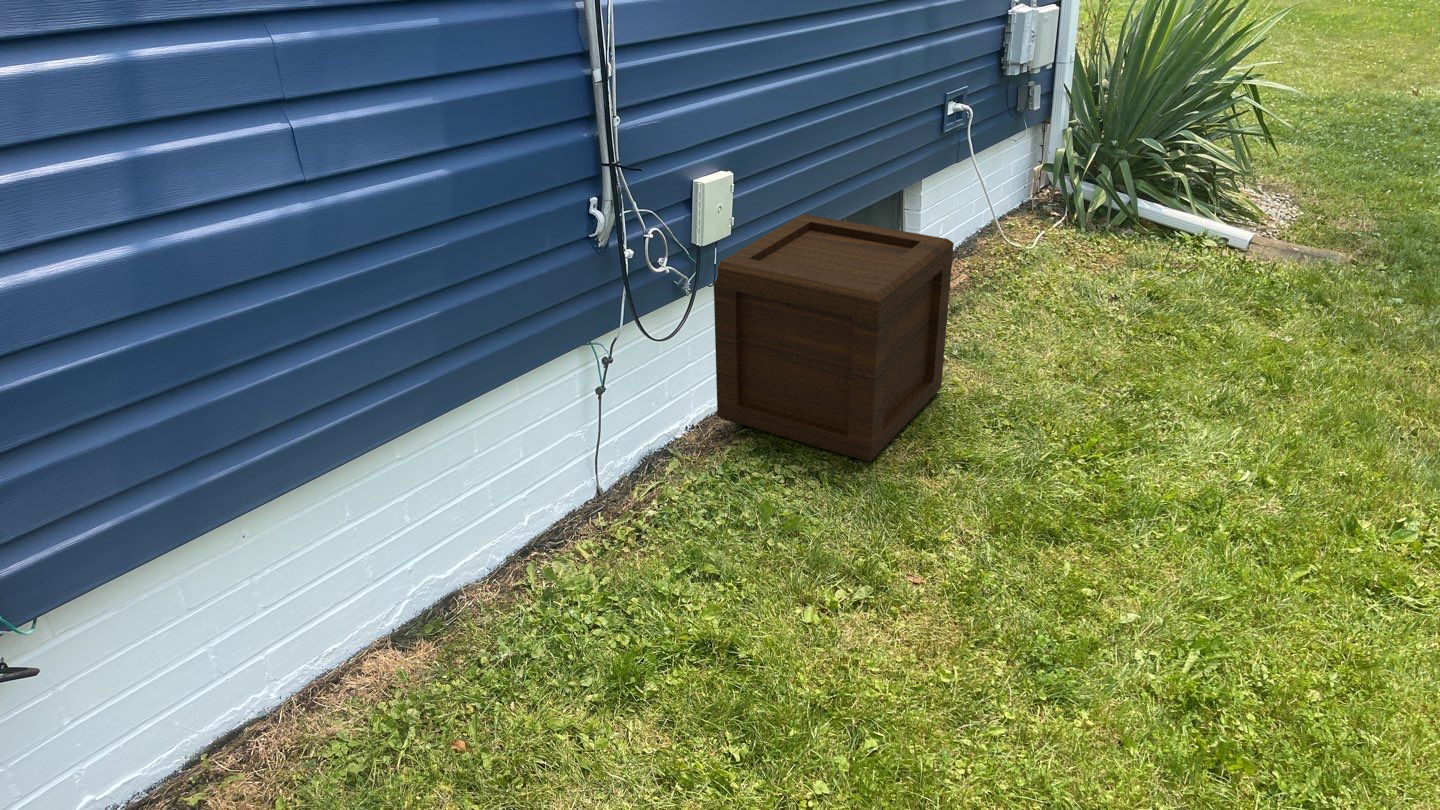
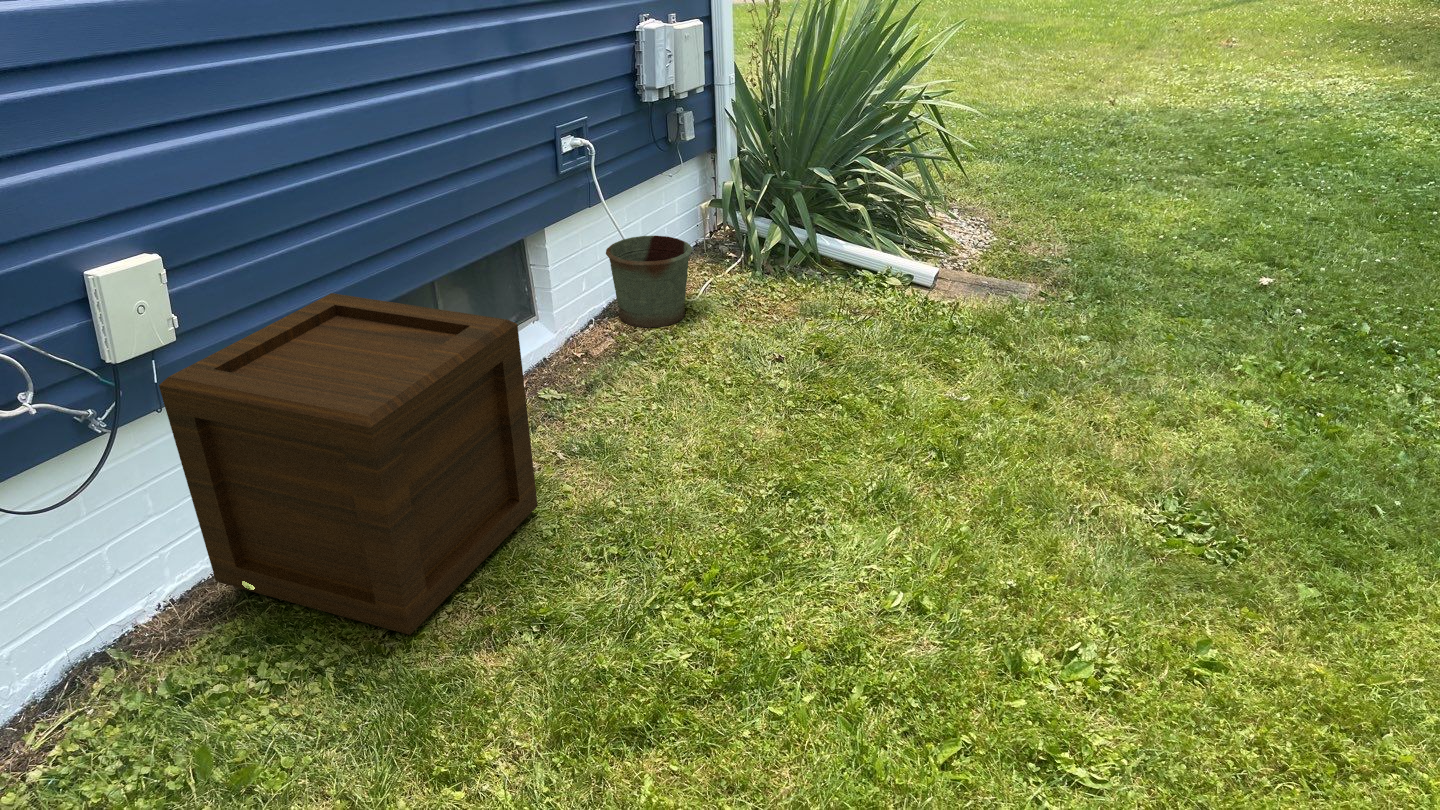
bucket: none [964,190,1040,267] -> present [606,236,692,327]

